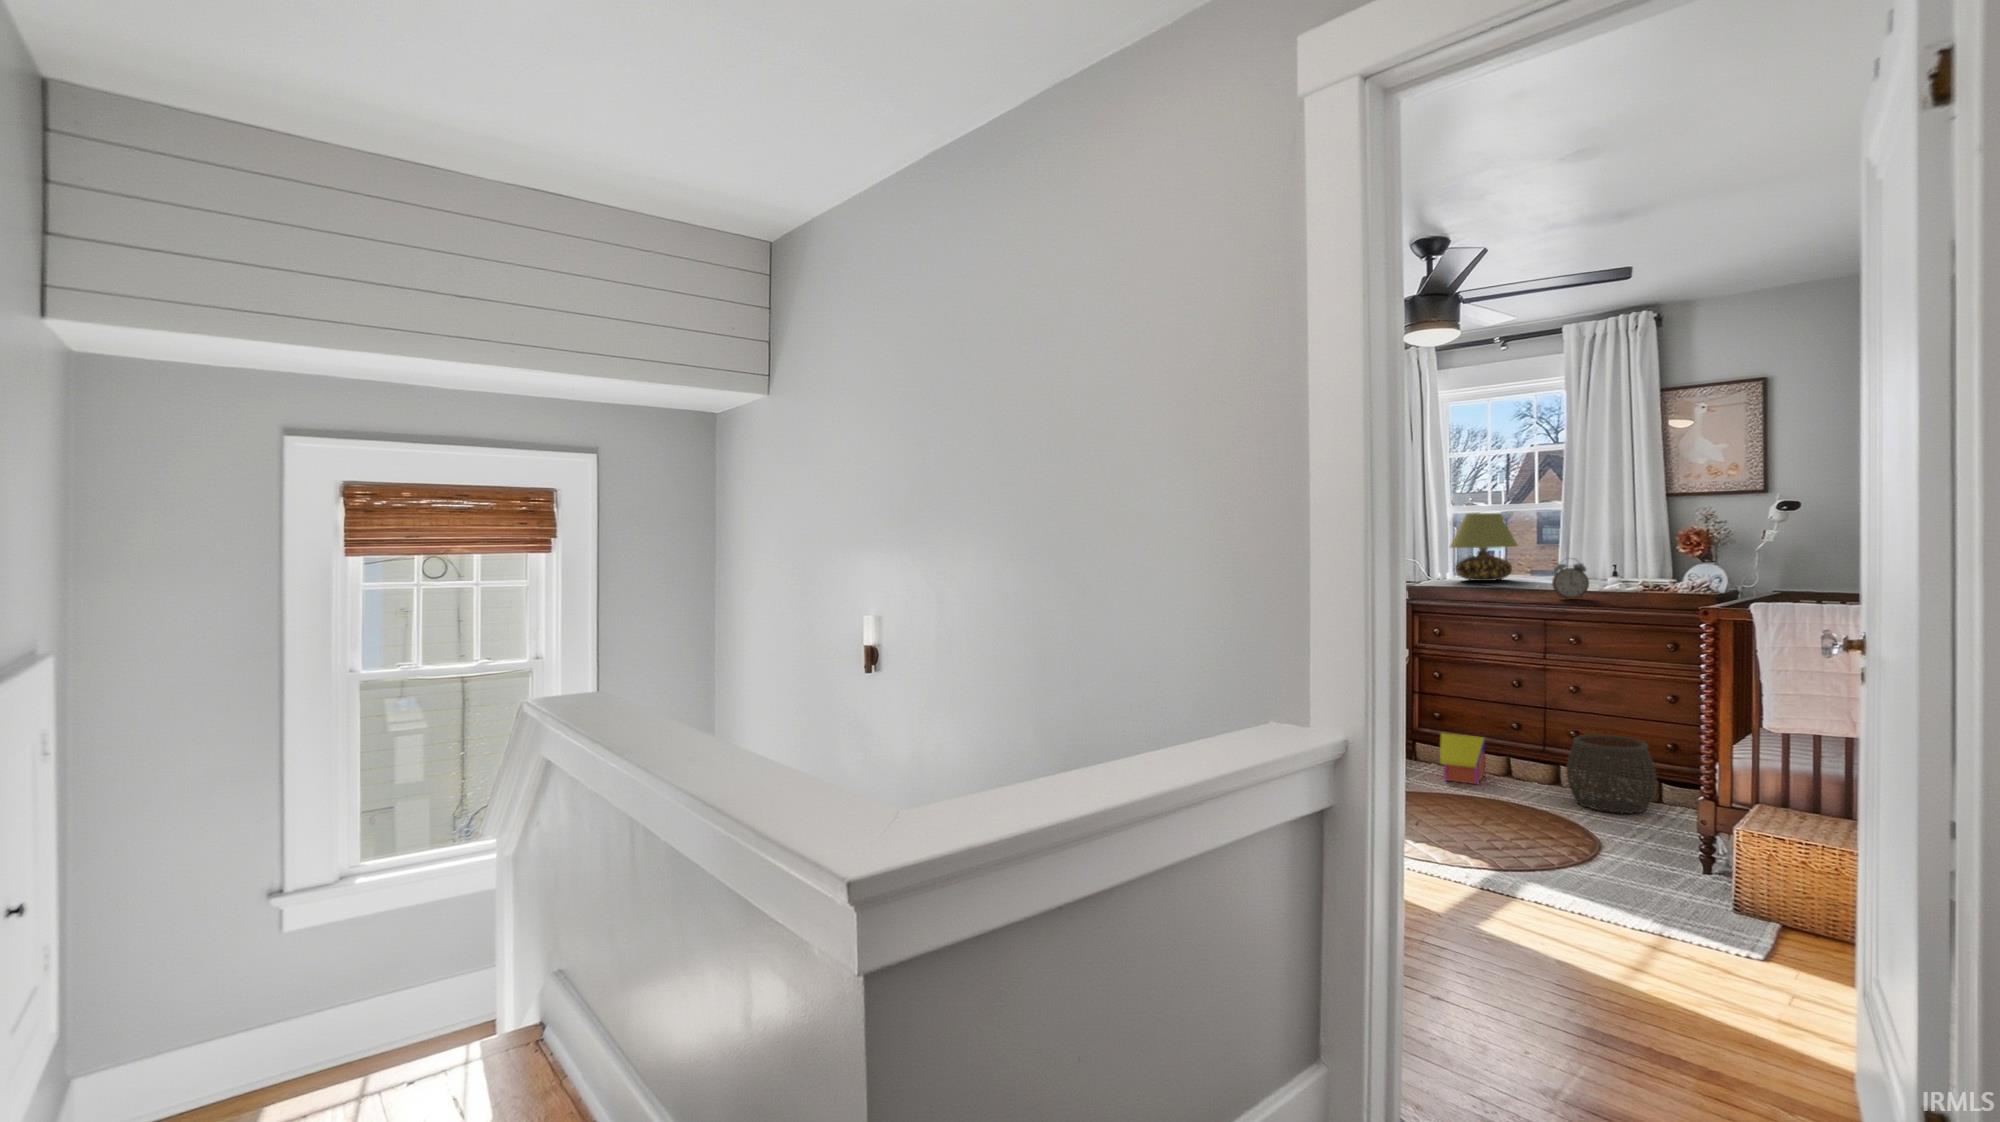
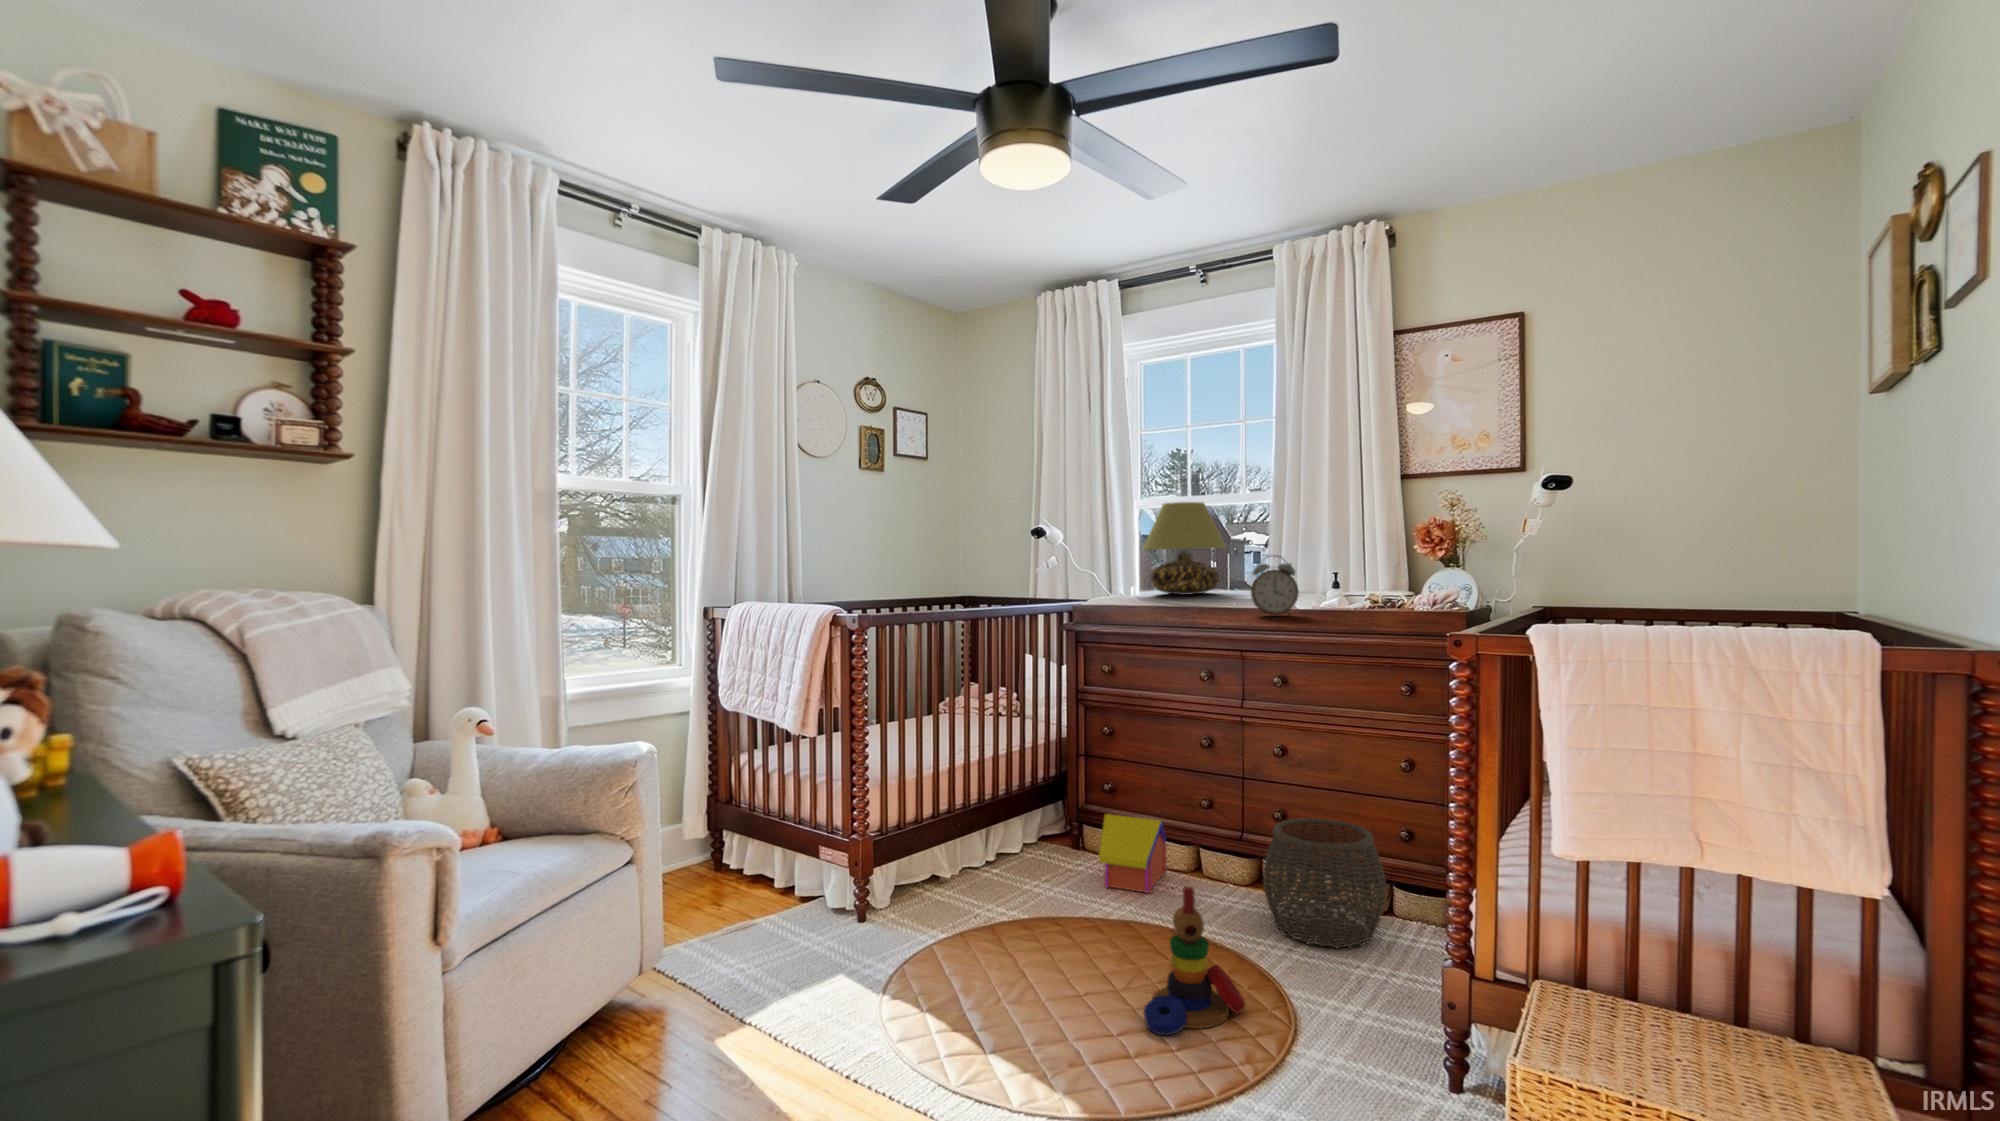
stacking toy: none [1503,763,1567,844] -> present [1144,886,1246,1035]

